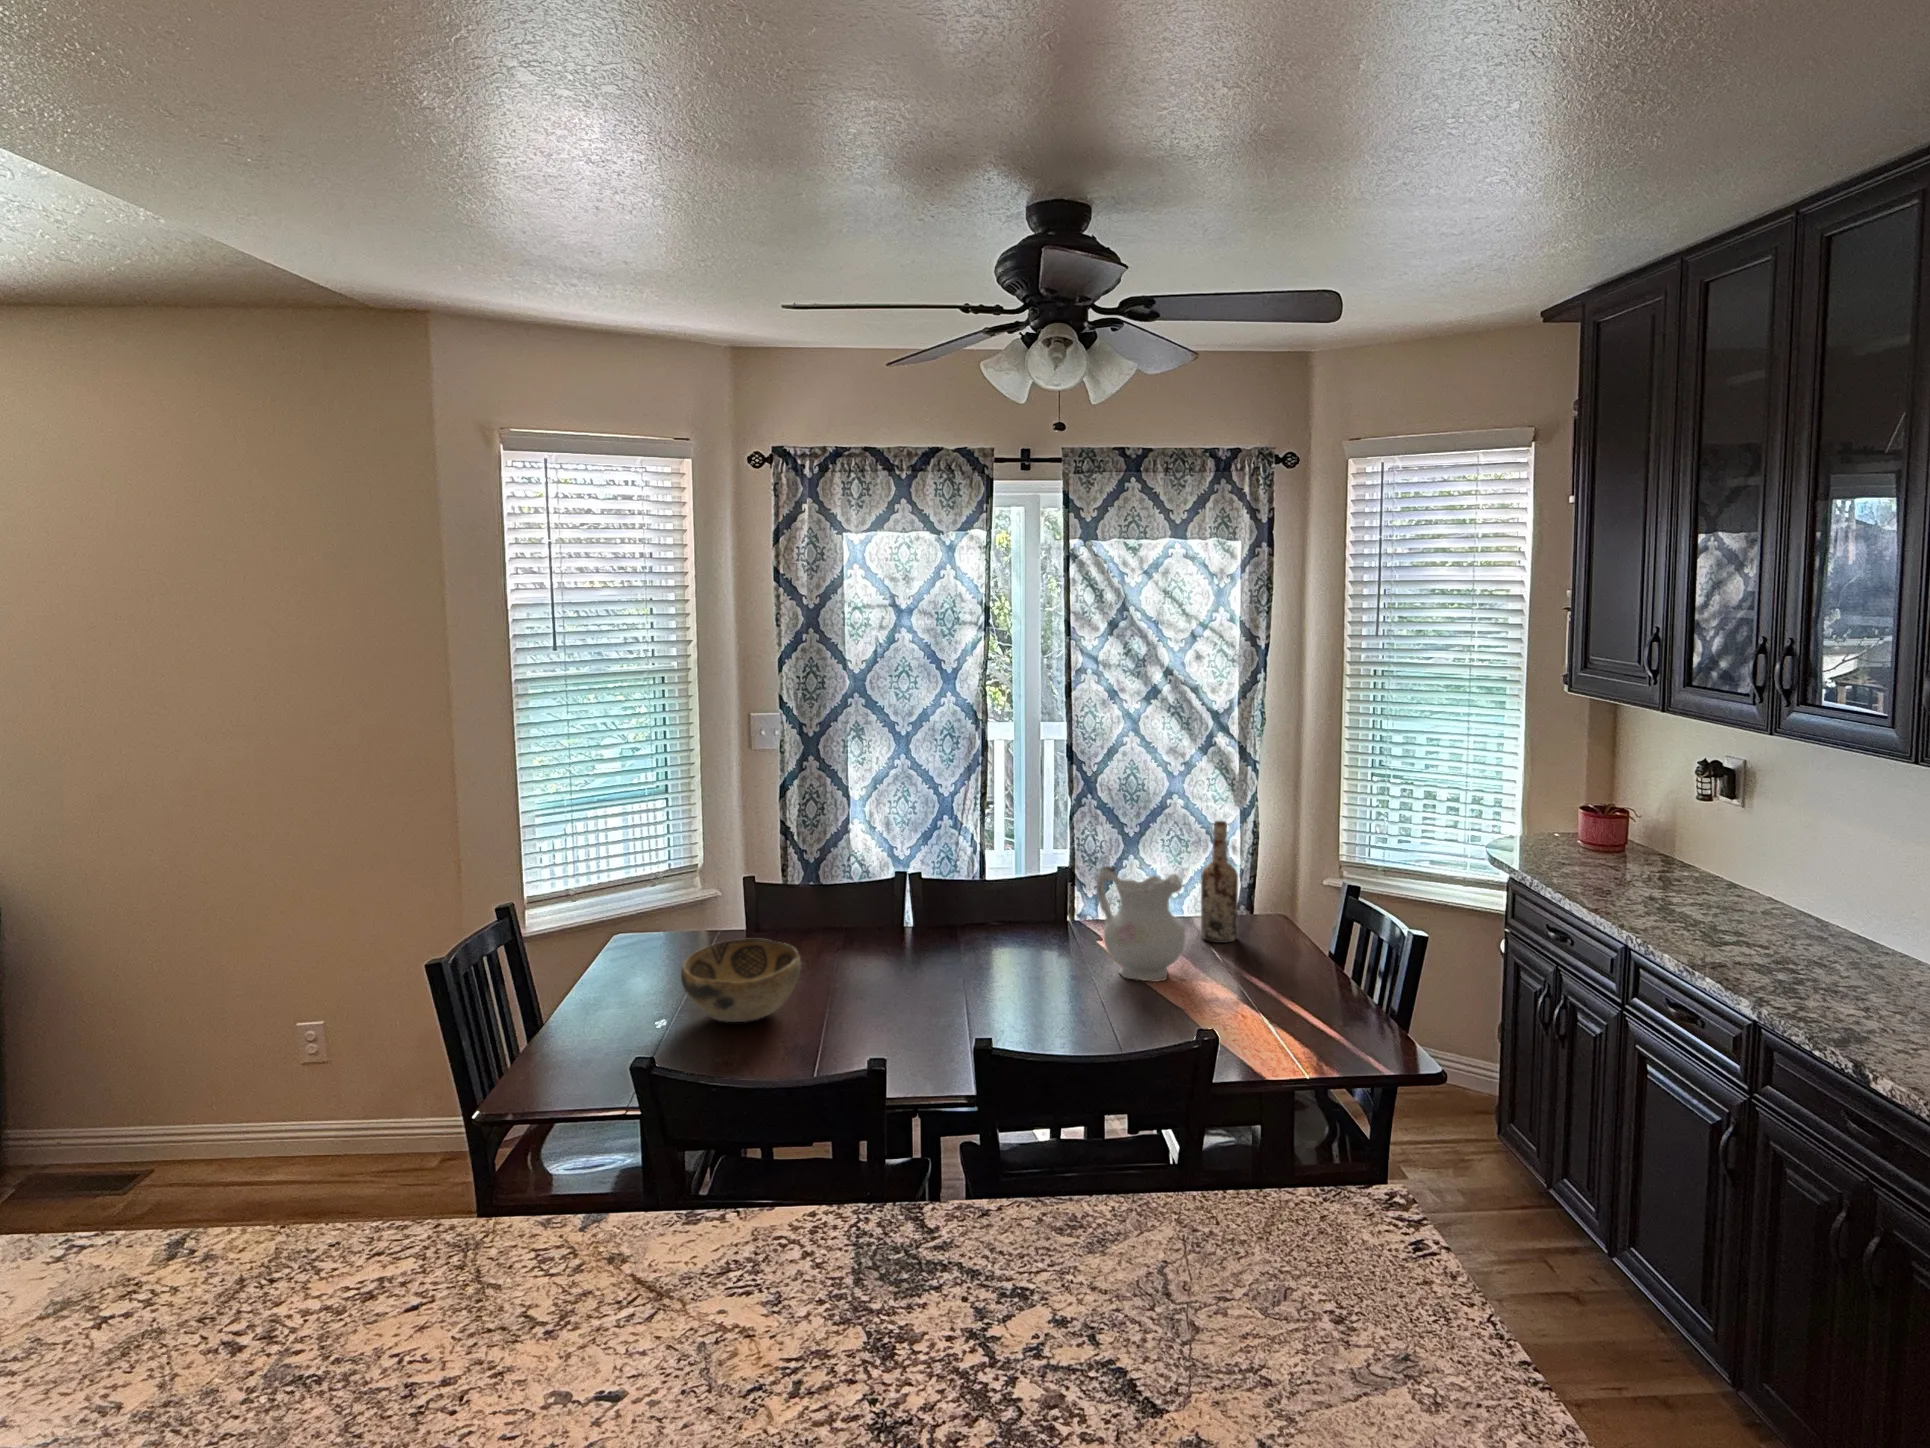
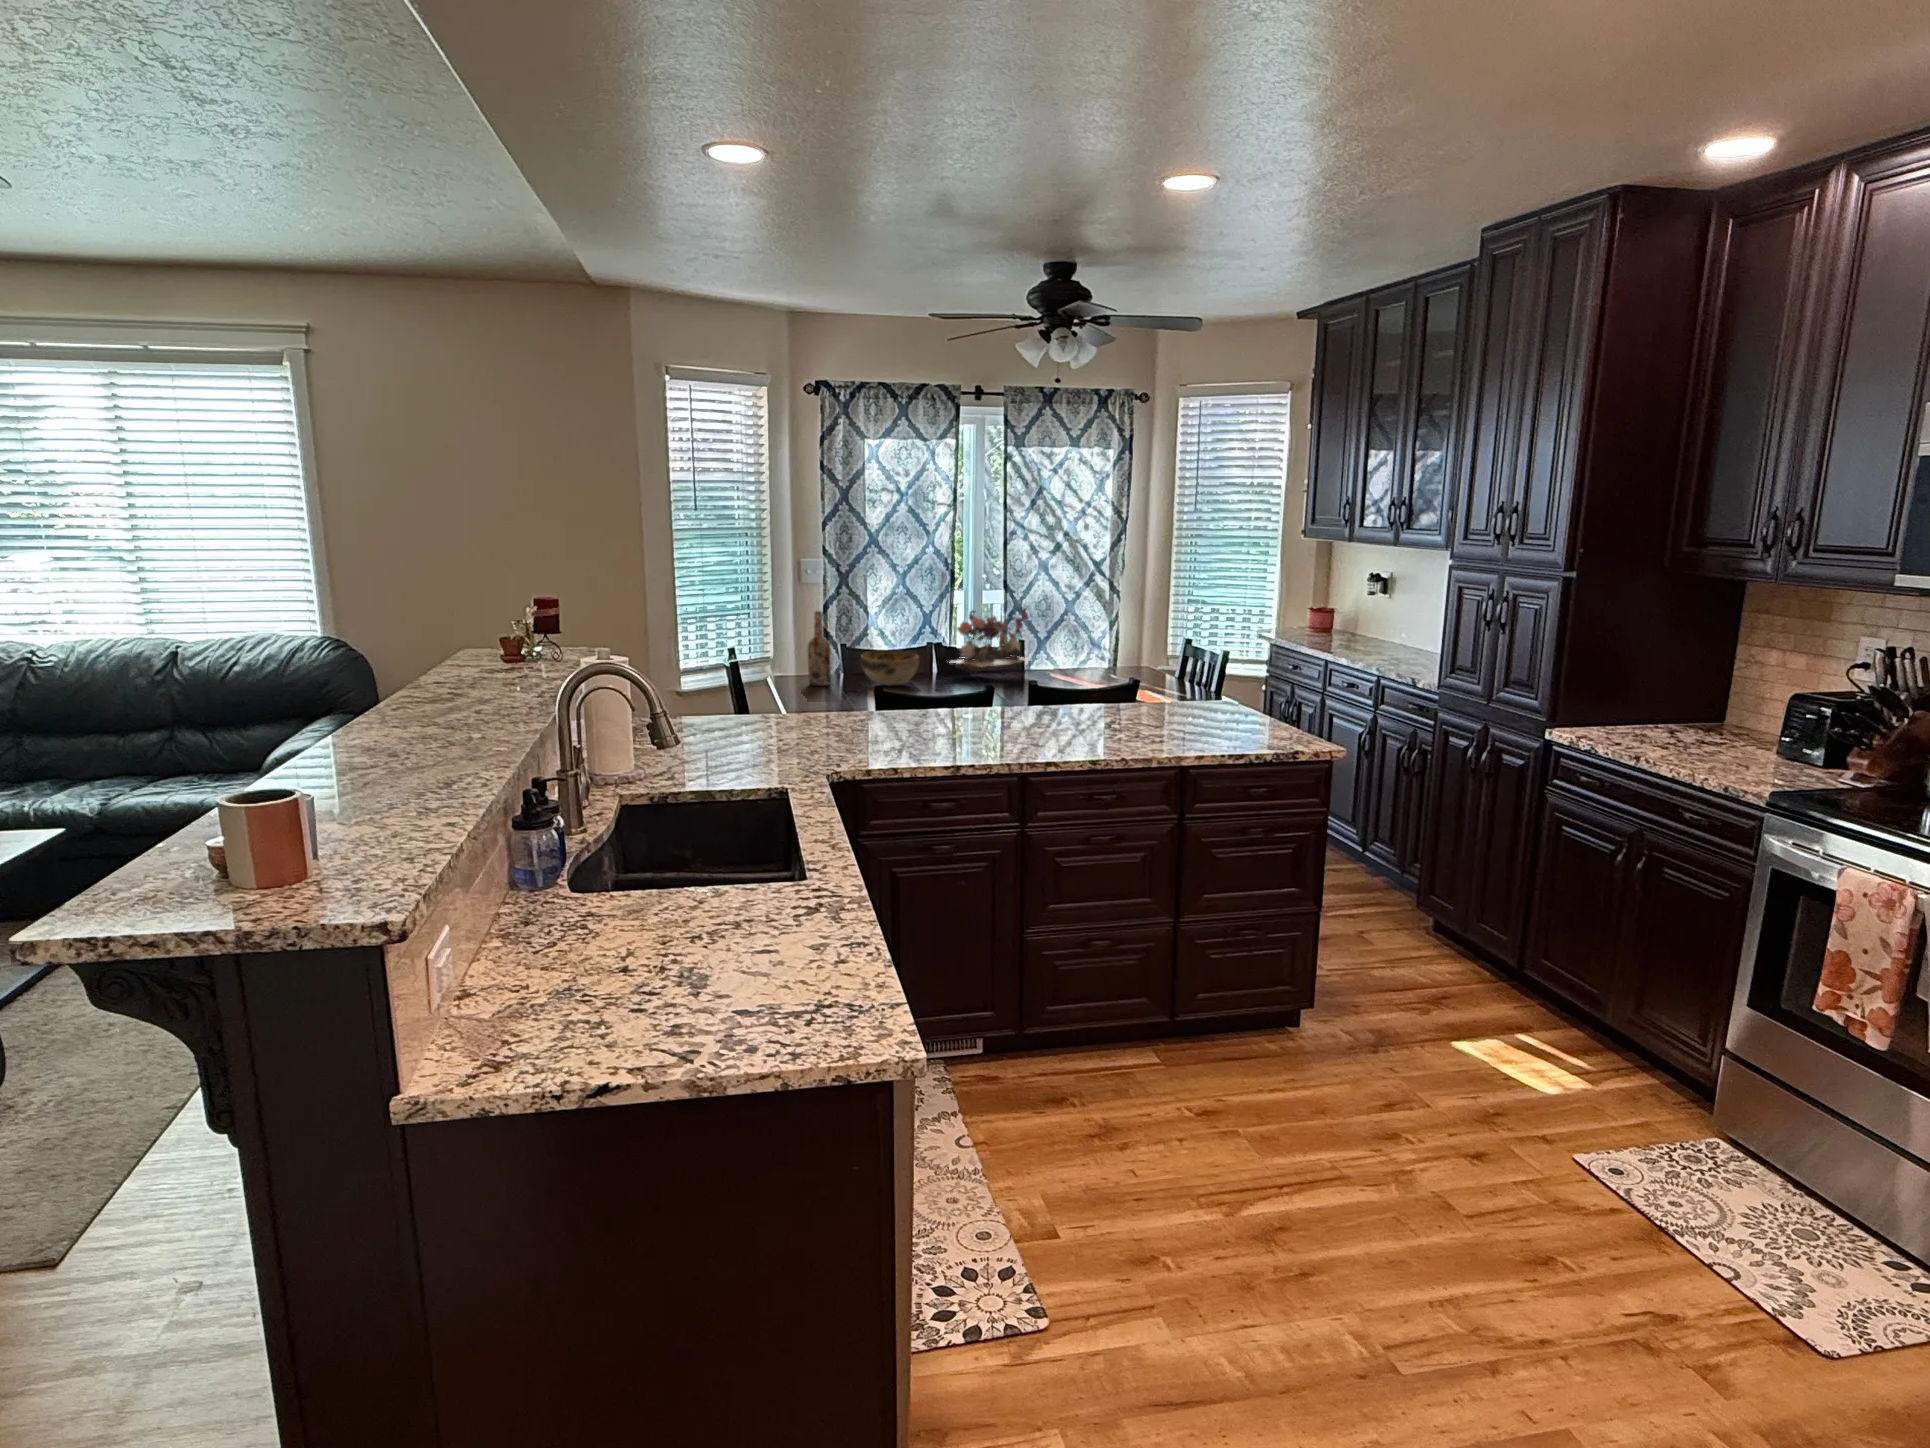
wine bottle: present [1201,821,1238,943] -> present [808,611,831,686]
flower arrangement: none [874,845,1040,978] -> present [949,608,1029,675]
ceramic pitcher: present [1096,866,1185,982] -> none [1057,618,1105,676]

